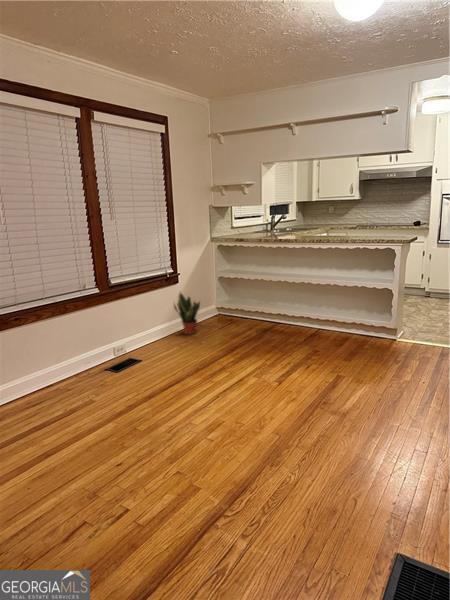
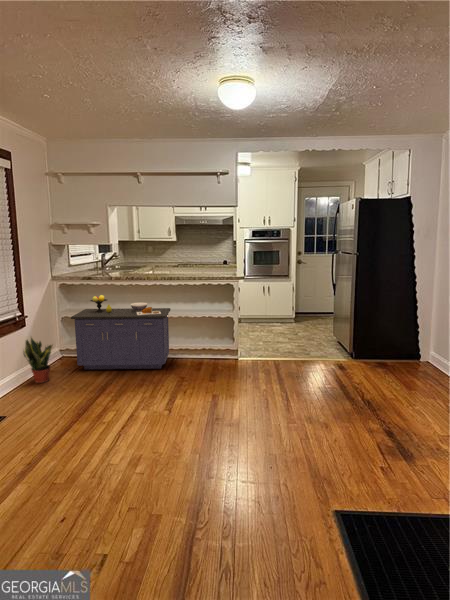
storage cabinet: none [218,257,320,338] -> present [71,295,170,369]

